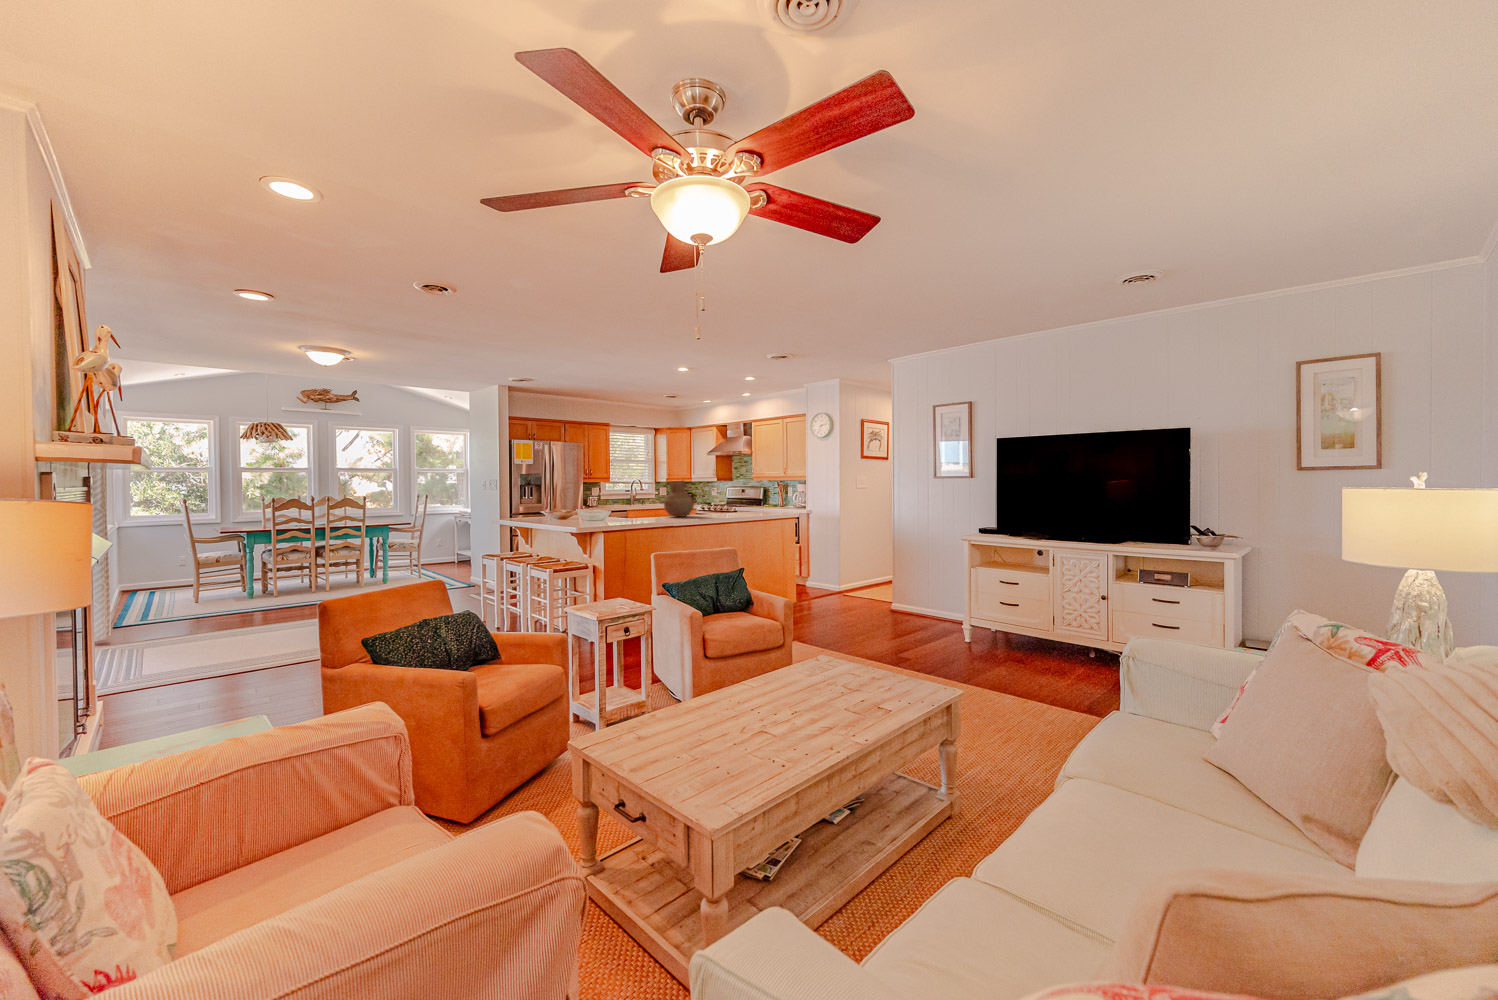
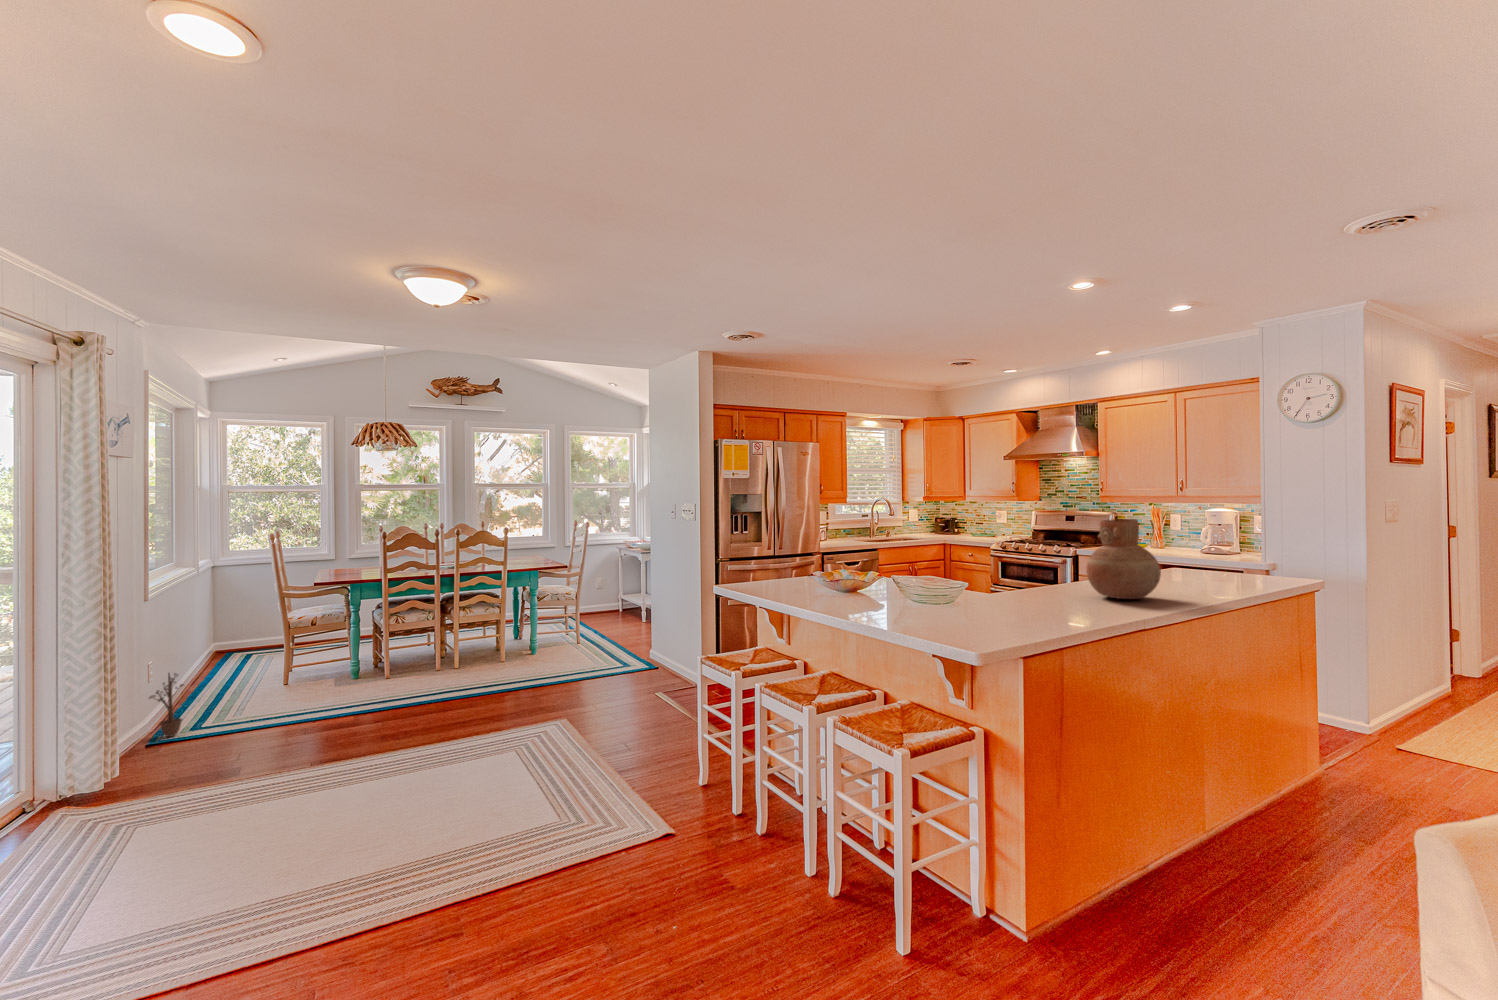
decorative plant: none [117,582,139,624] -> present [149,673,183,741]

